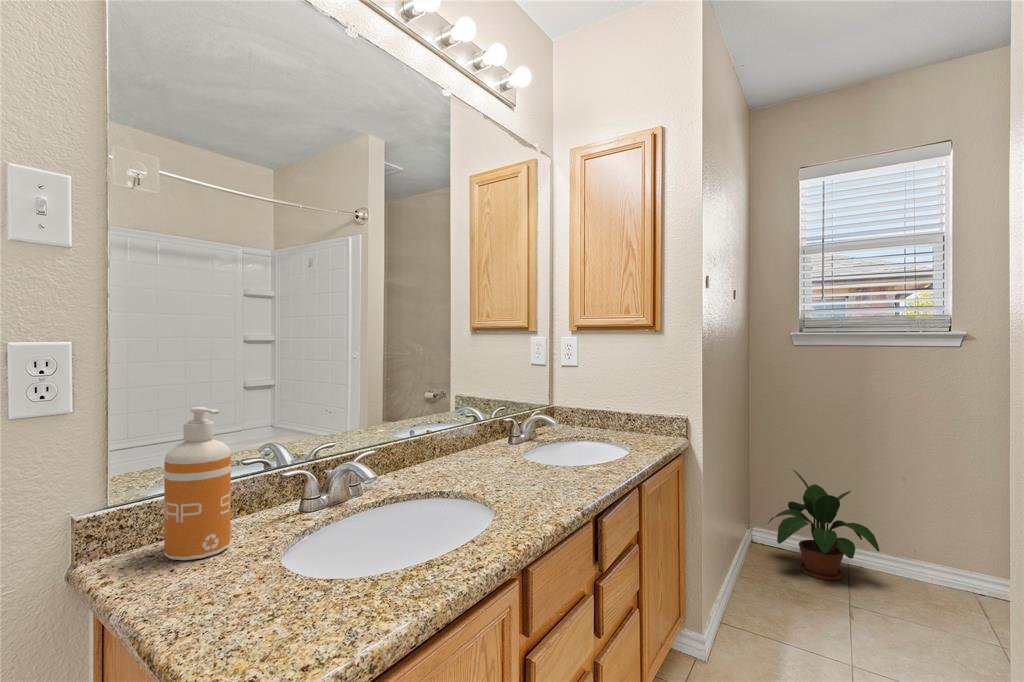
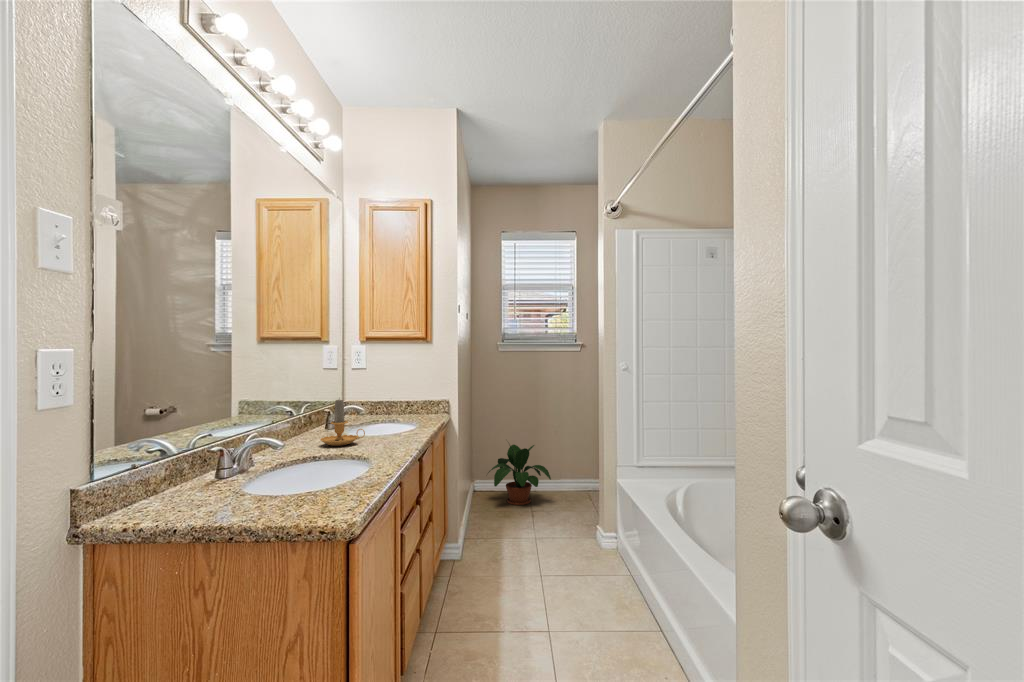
soap dispenser: present [164,407,231,560] -> none [149,394,203,511]
candle: none [471,409,523,475] -> present [320,399,365,446]

